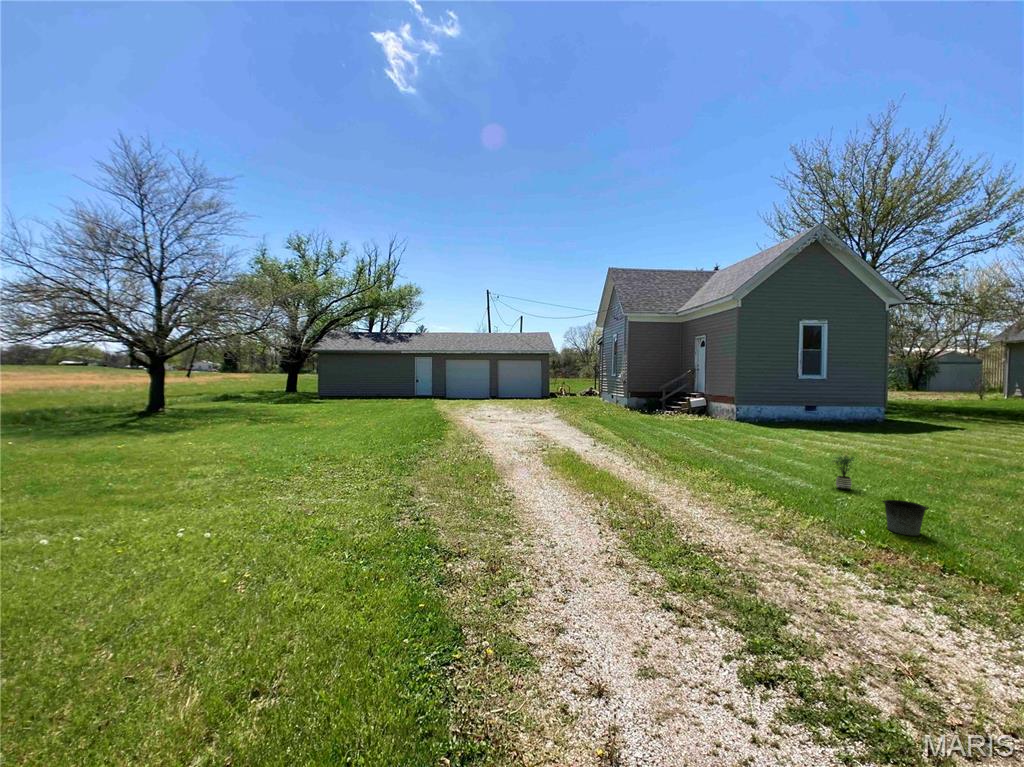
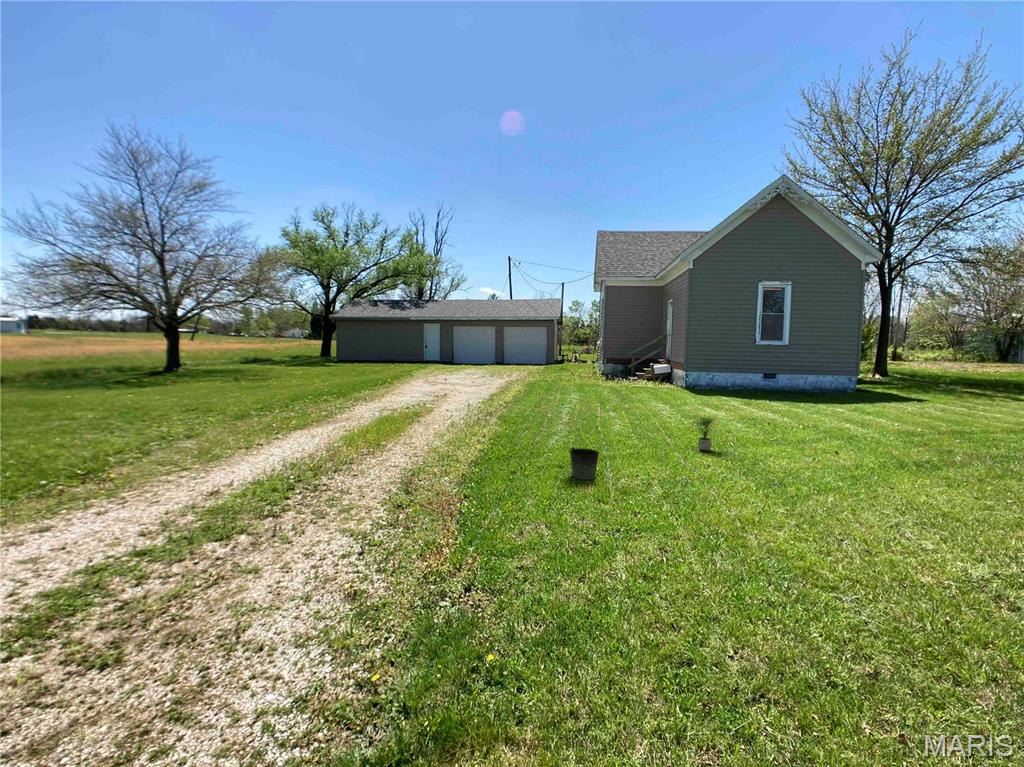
potted plant: present [833,456,854,490] -> present [693,417,714,452]

